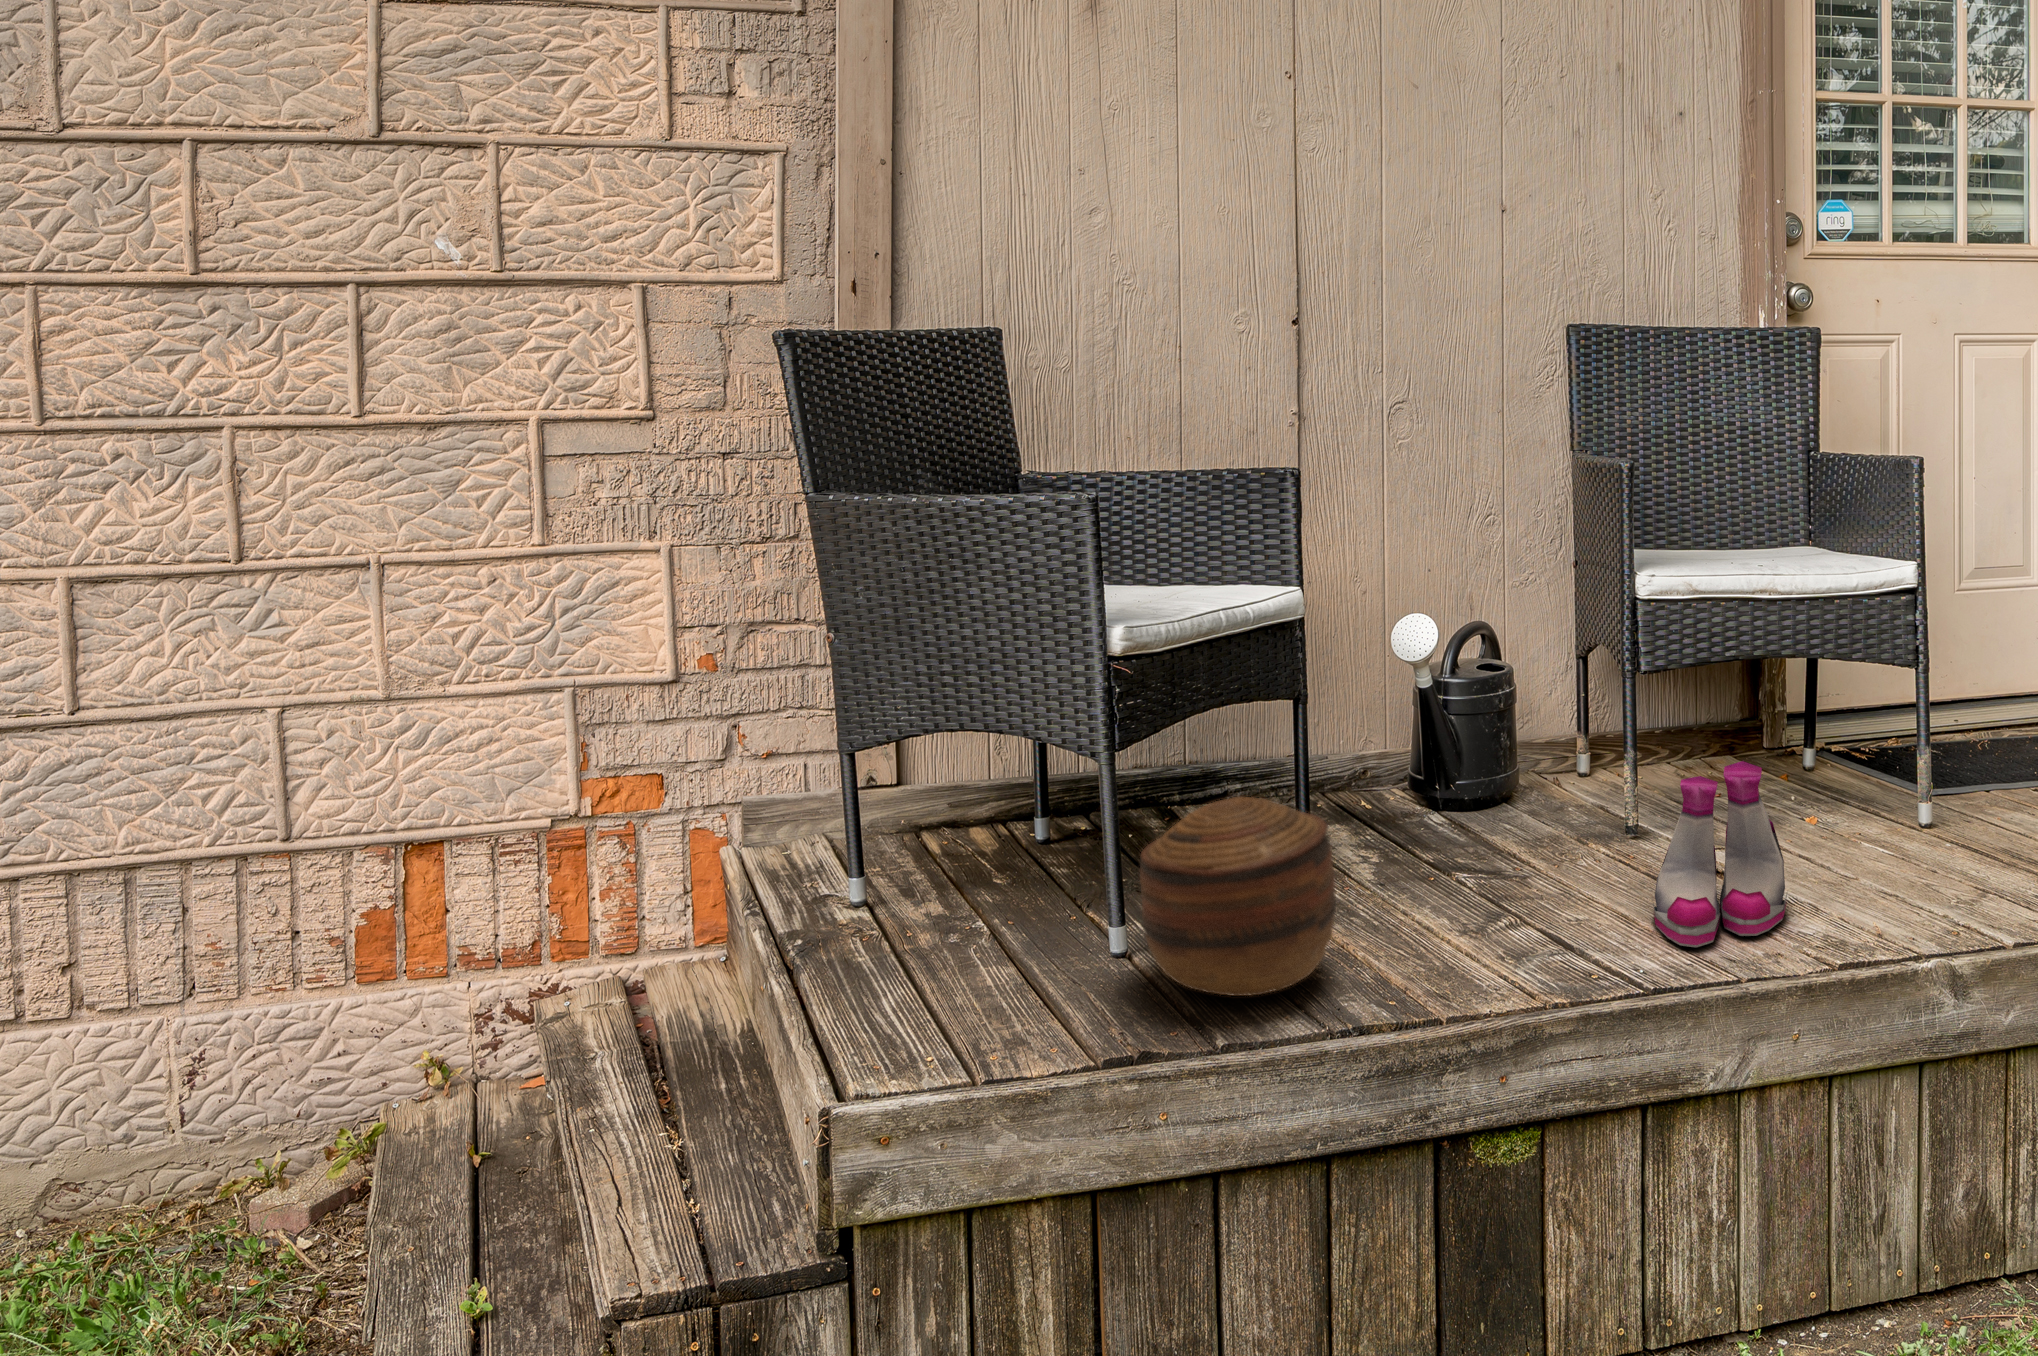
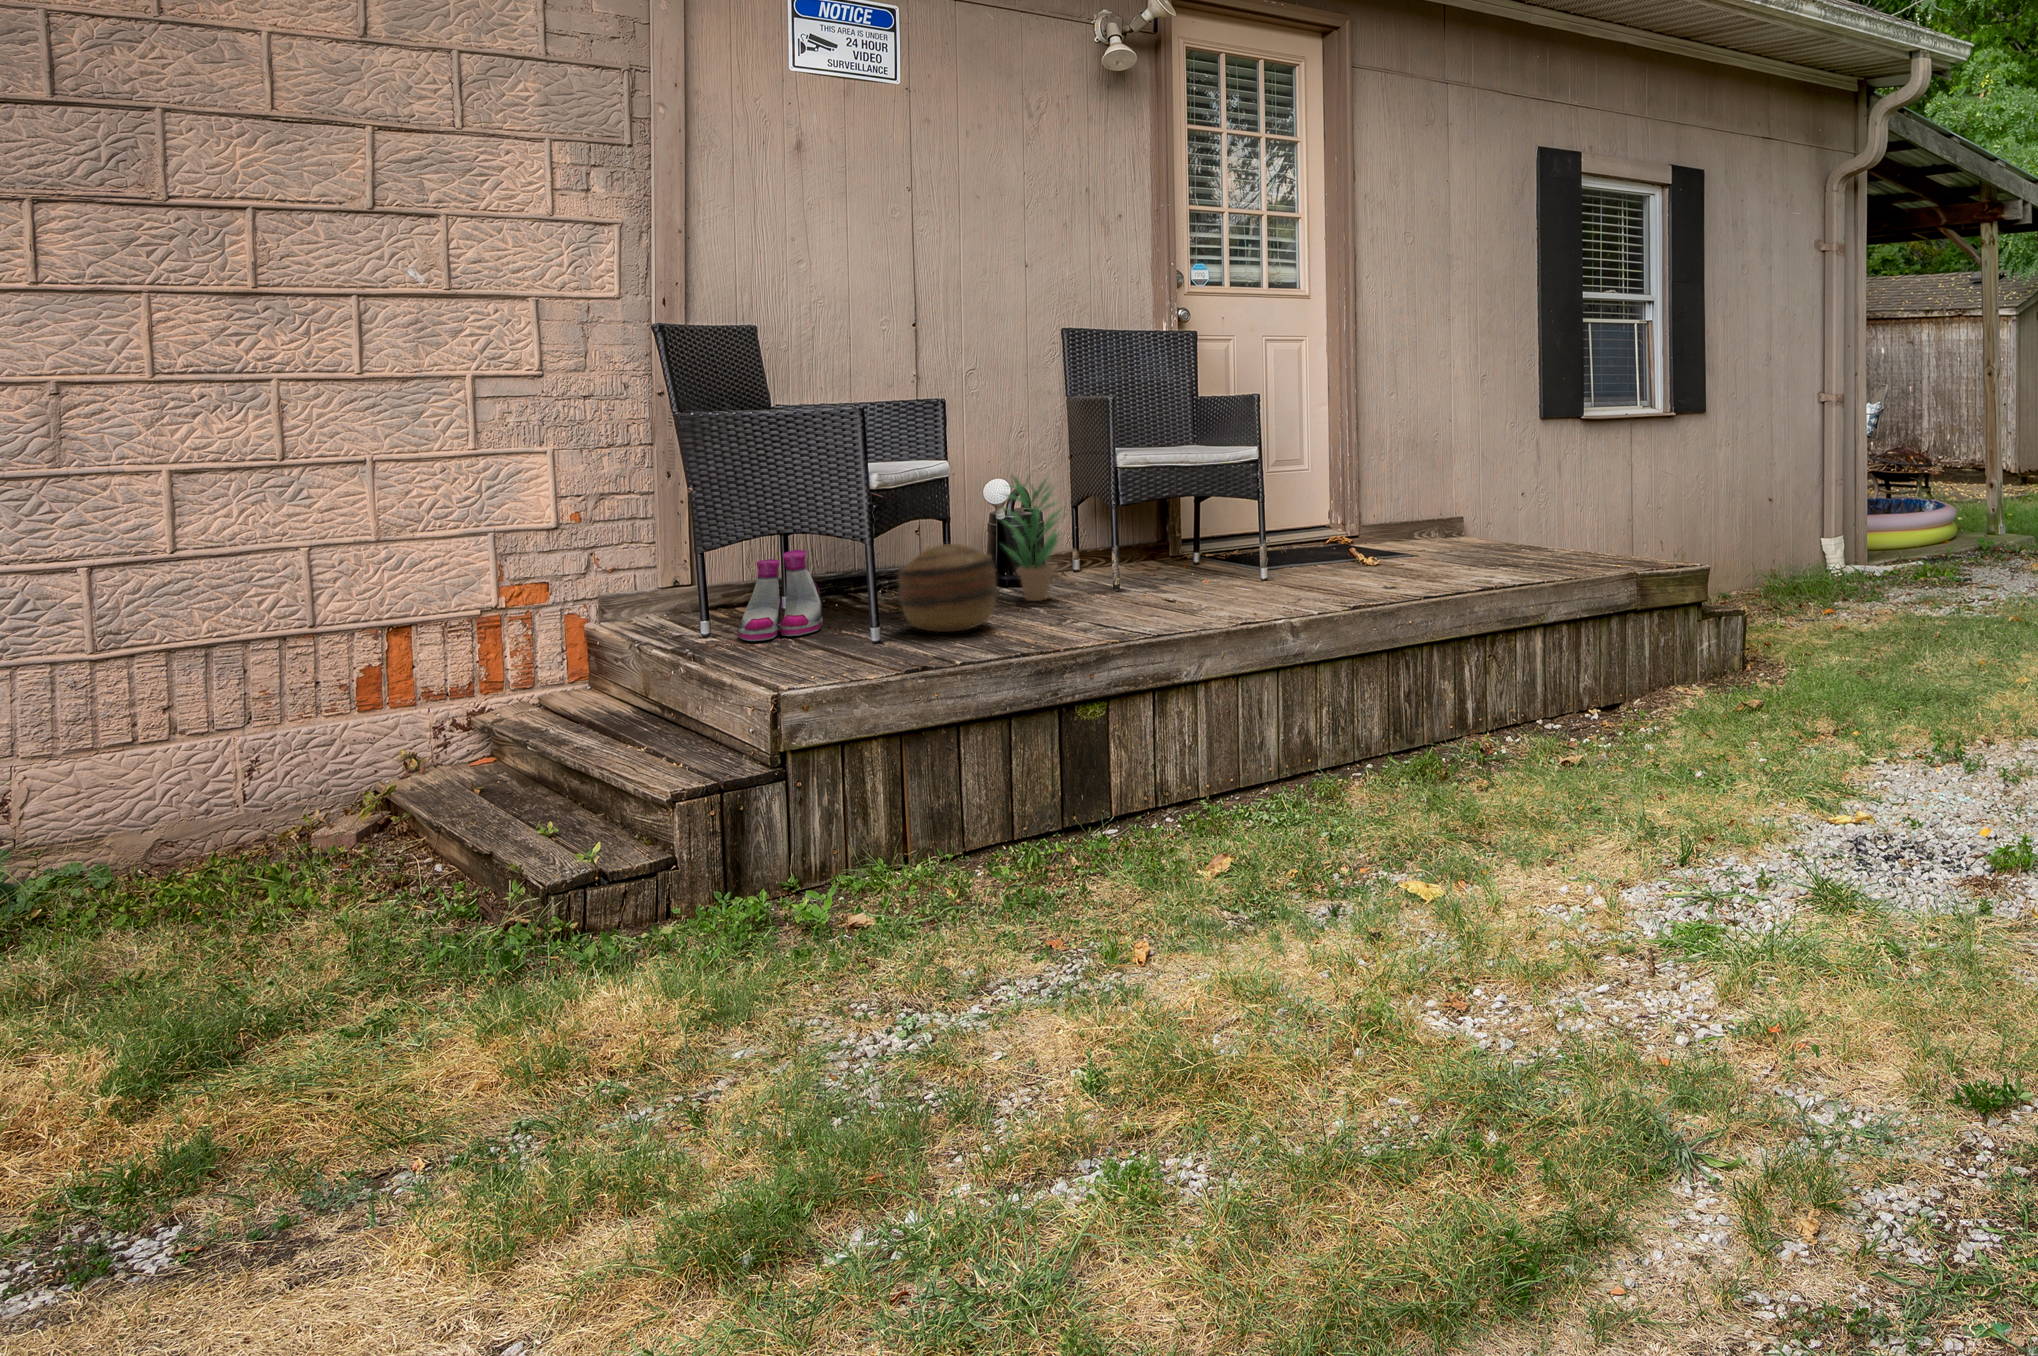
potted plant: none [1395,618,1528,875] -> present [1004,476,1061,601]
boots: present [1653,761,1787,947] -> present [739,549,823,641]

